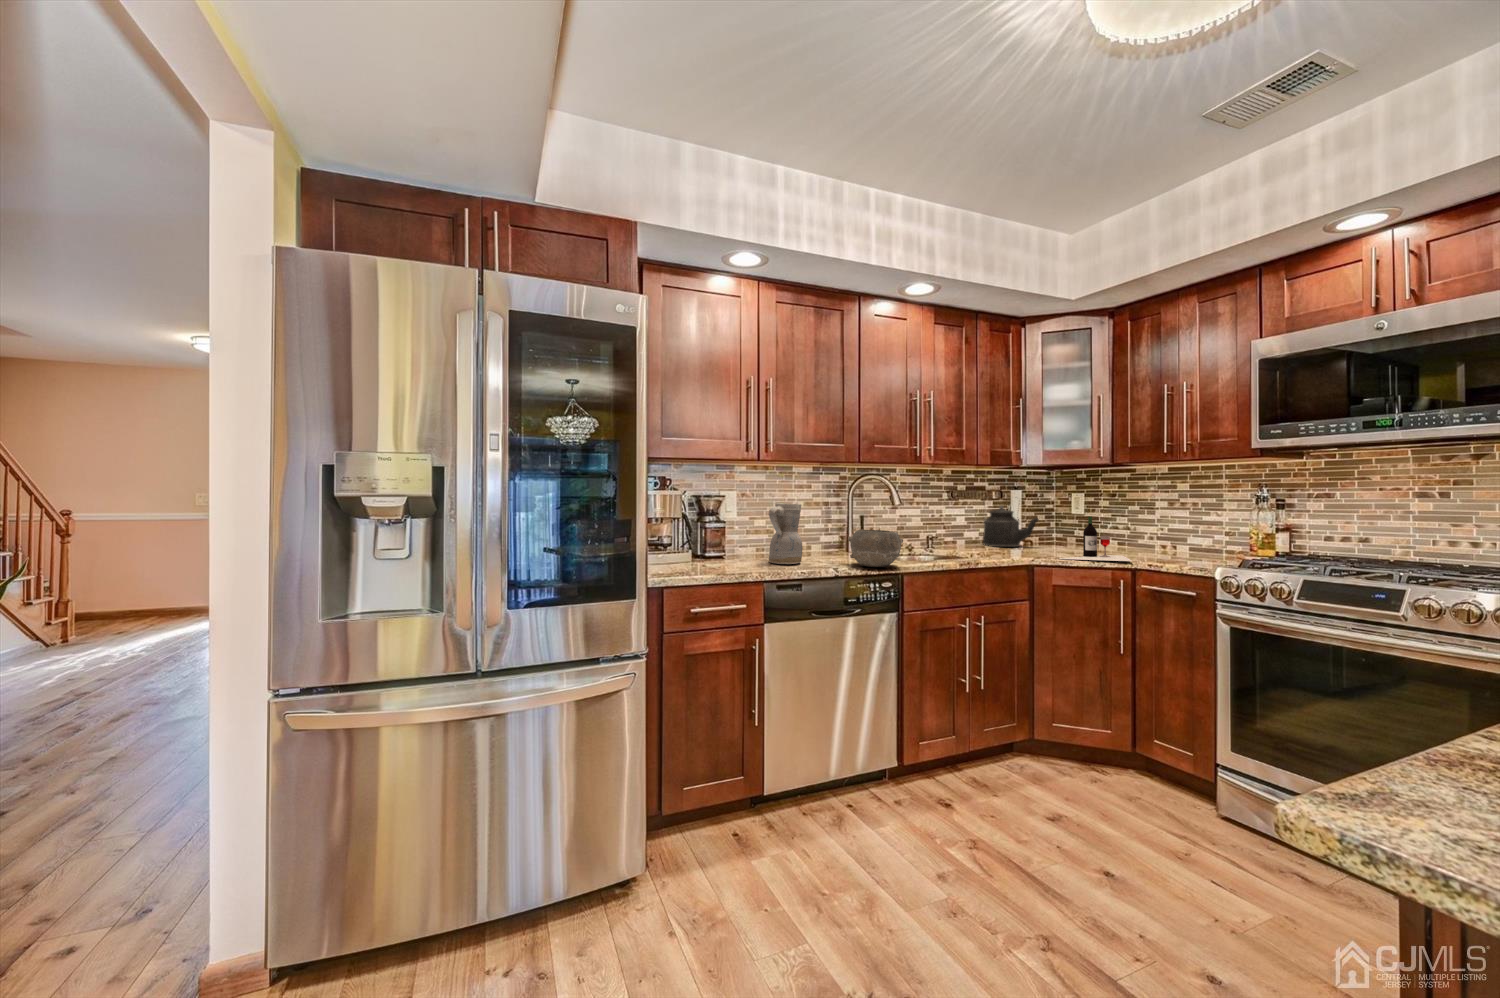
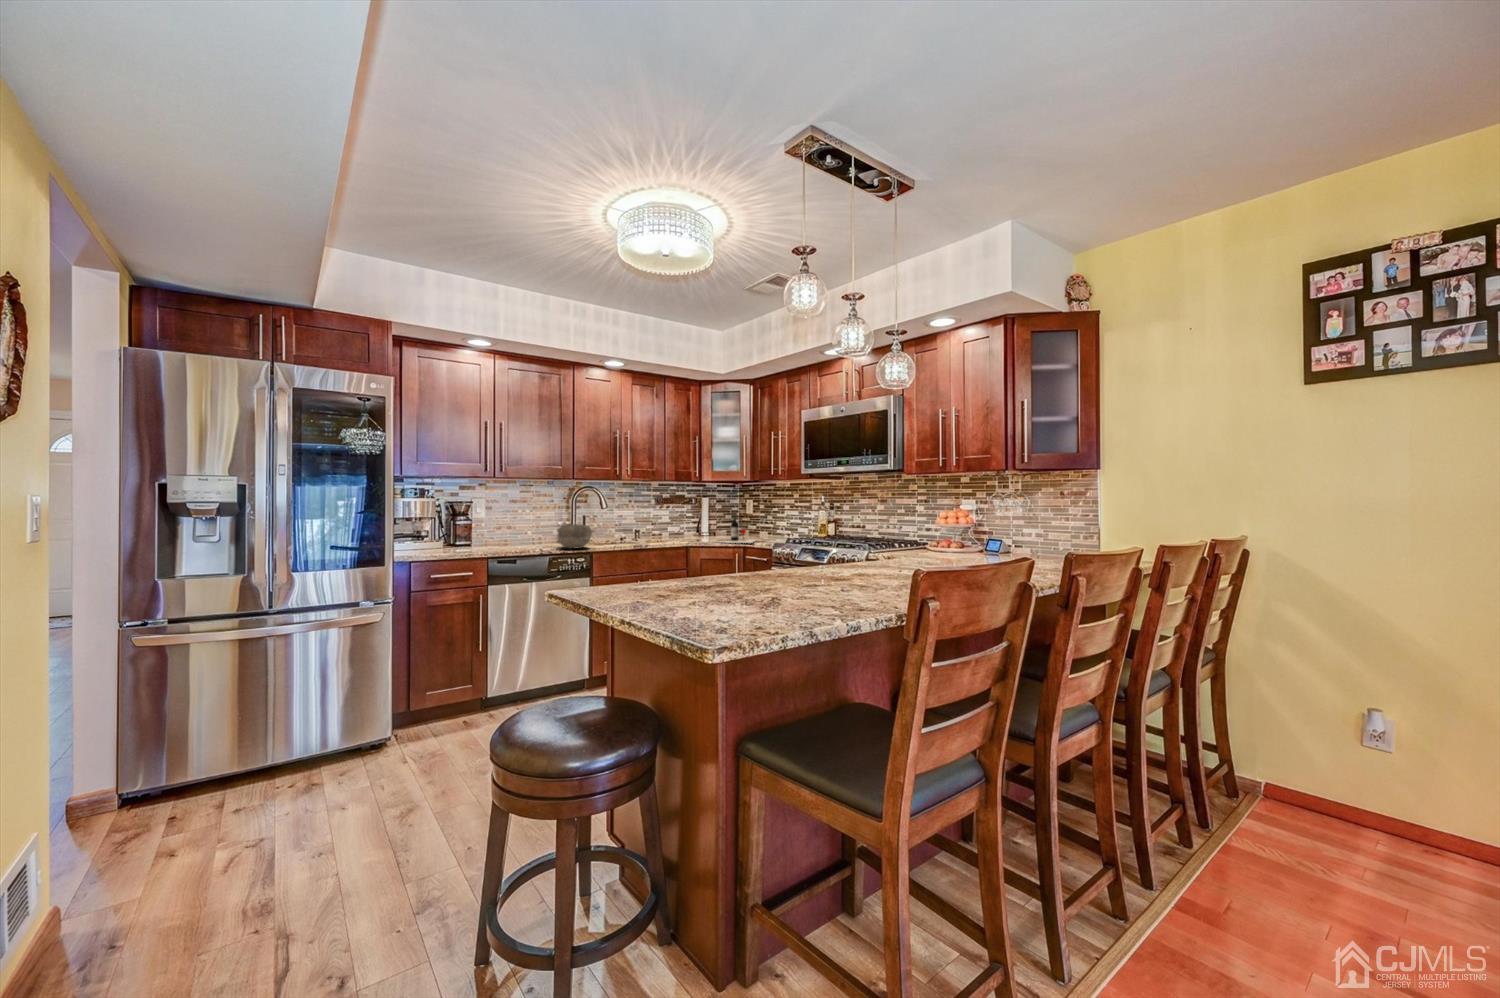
ceramic pitcher: present [769,503,802,564] -> none [499,507,525,548]
kettle: present [983,506,1039,547] -> none [675,502,711,536]

